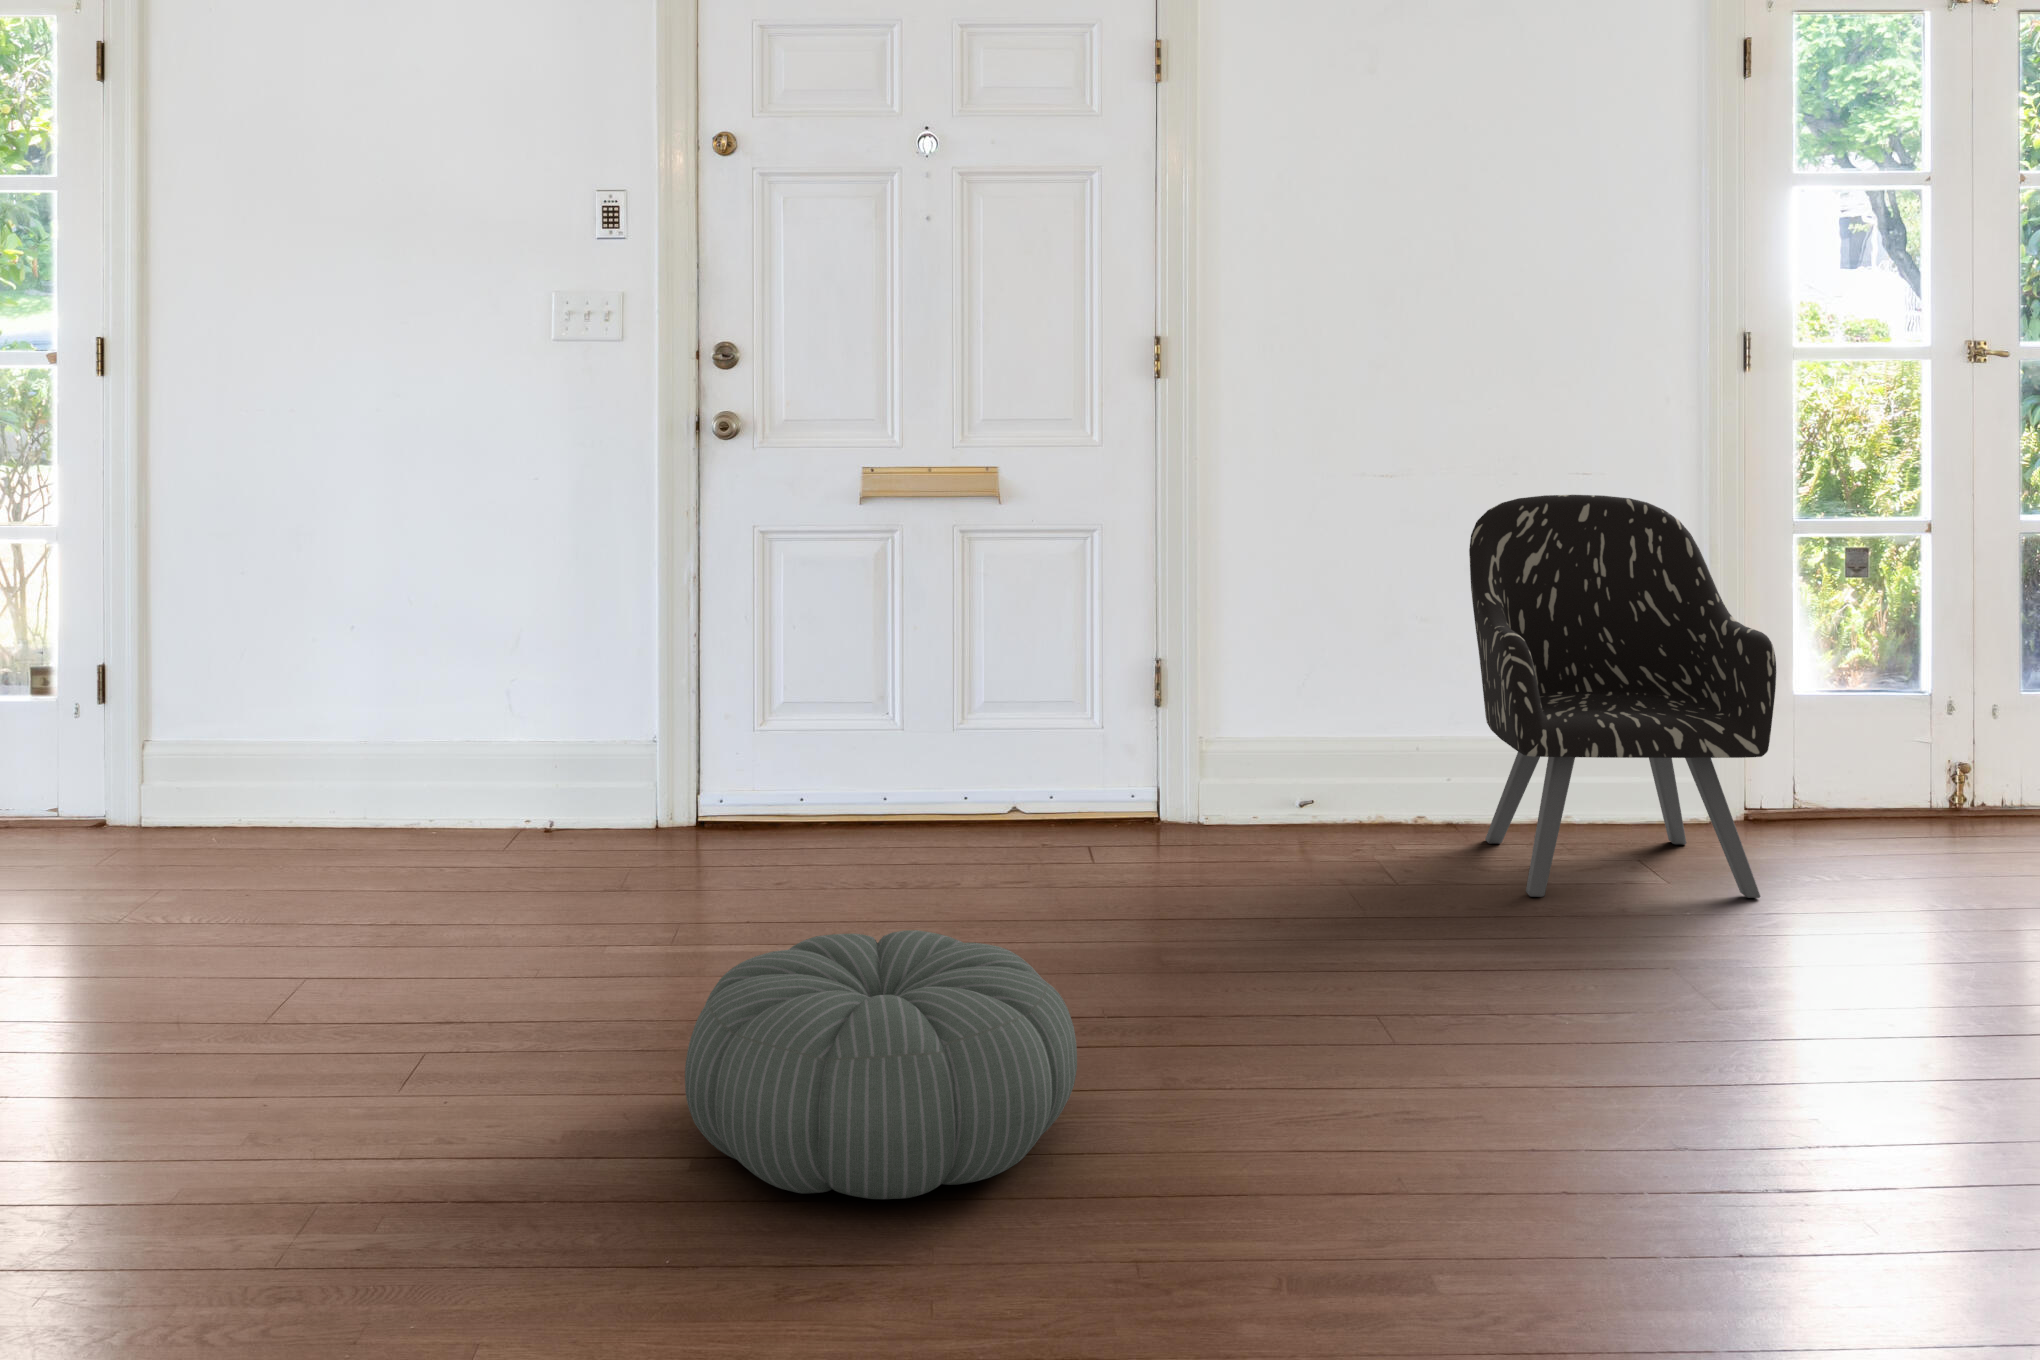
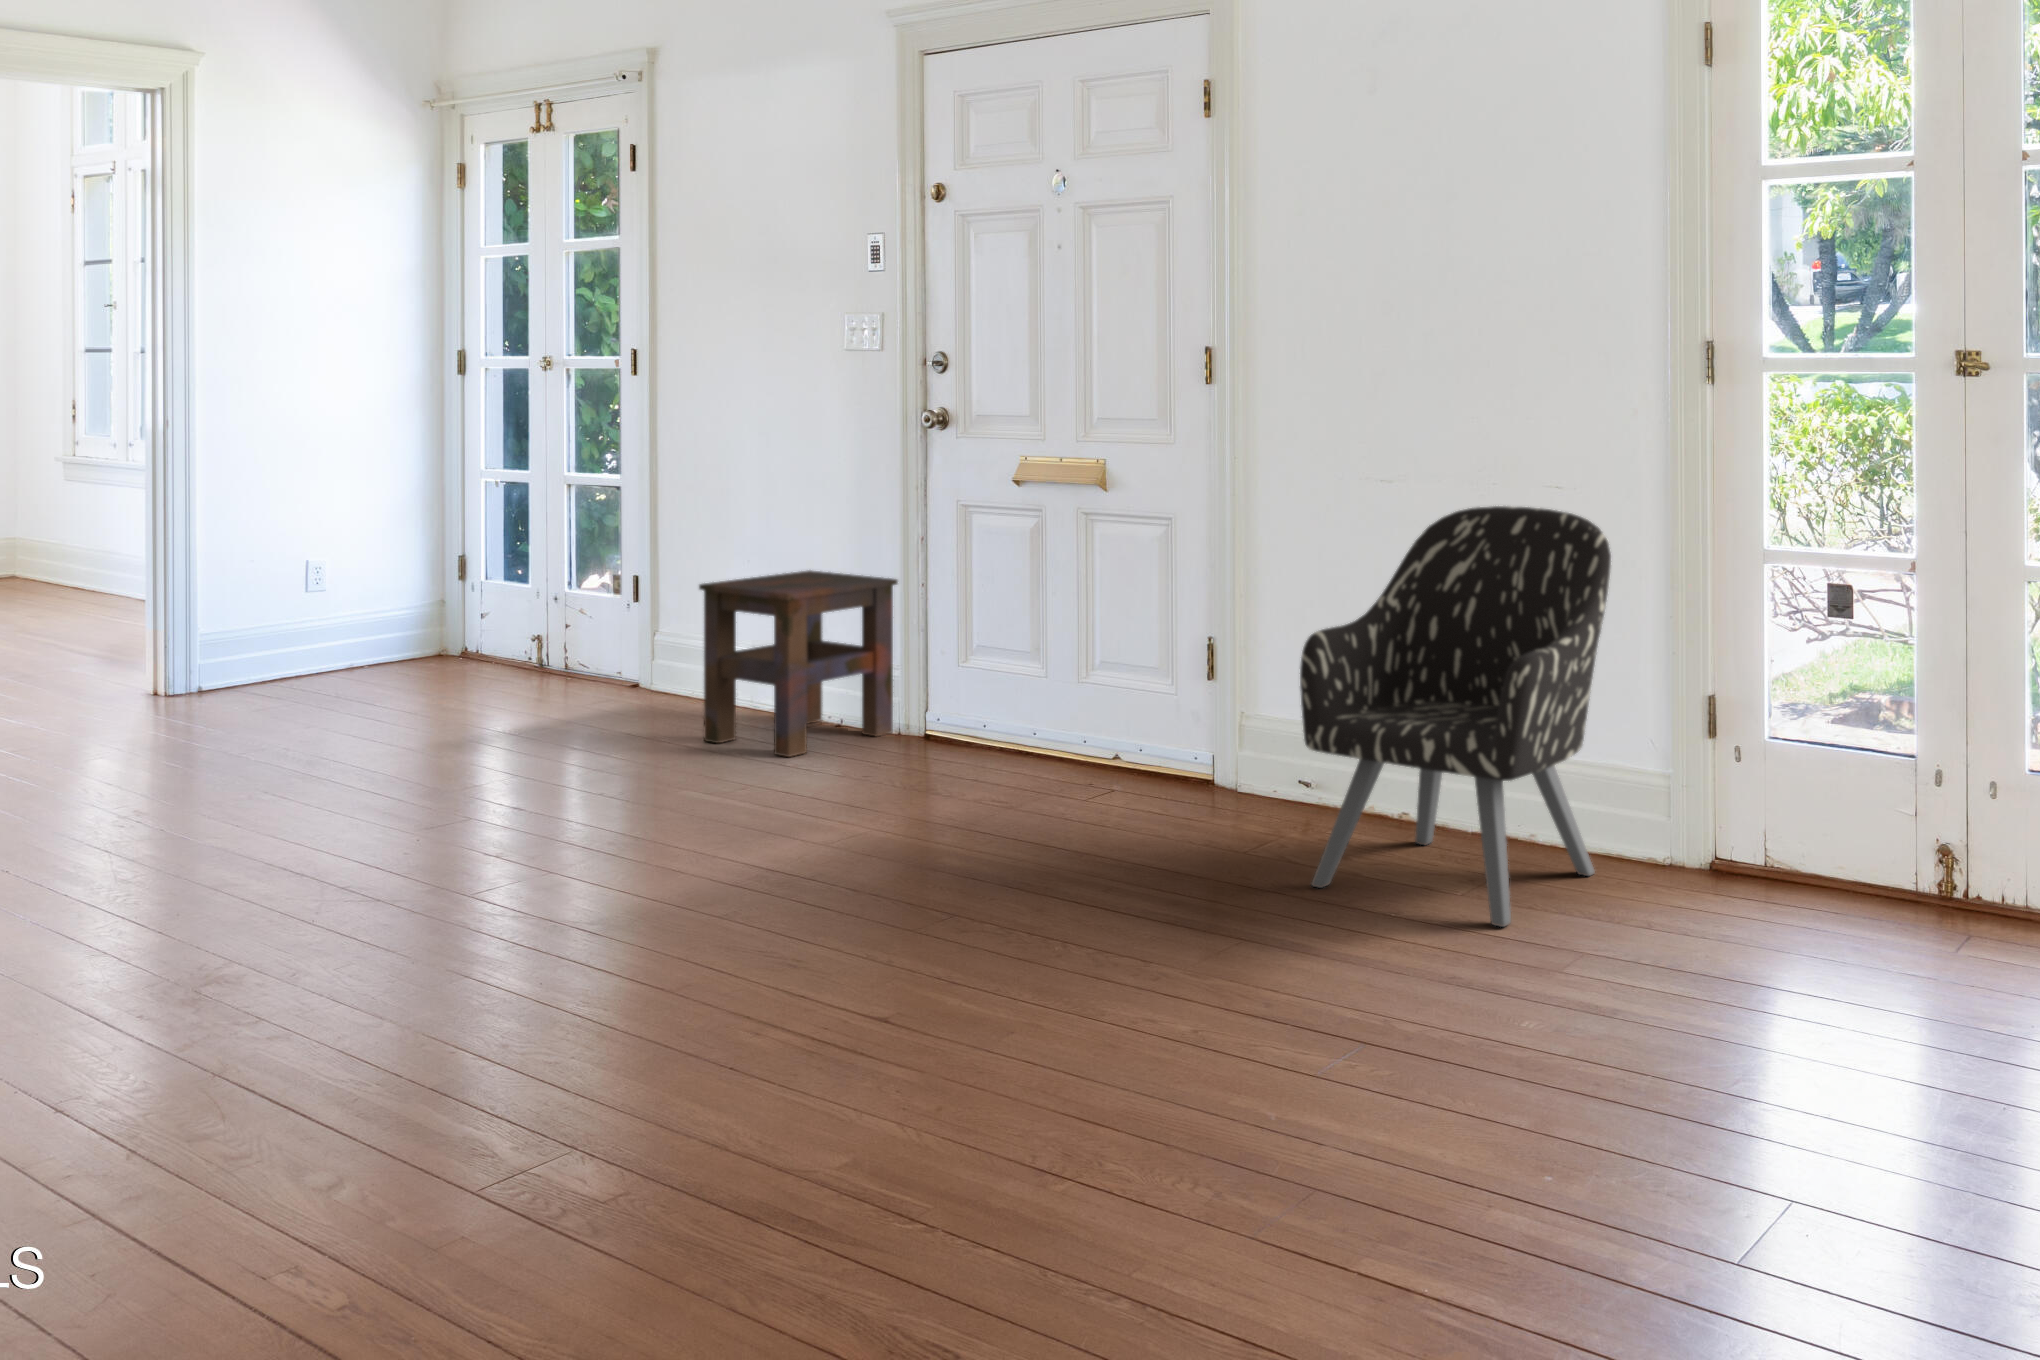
side table: none [436,629,661,875] -> present [699,570,898,757]
pouf: present [685,930,1077,1199] -> none [313,784,626,956]

